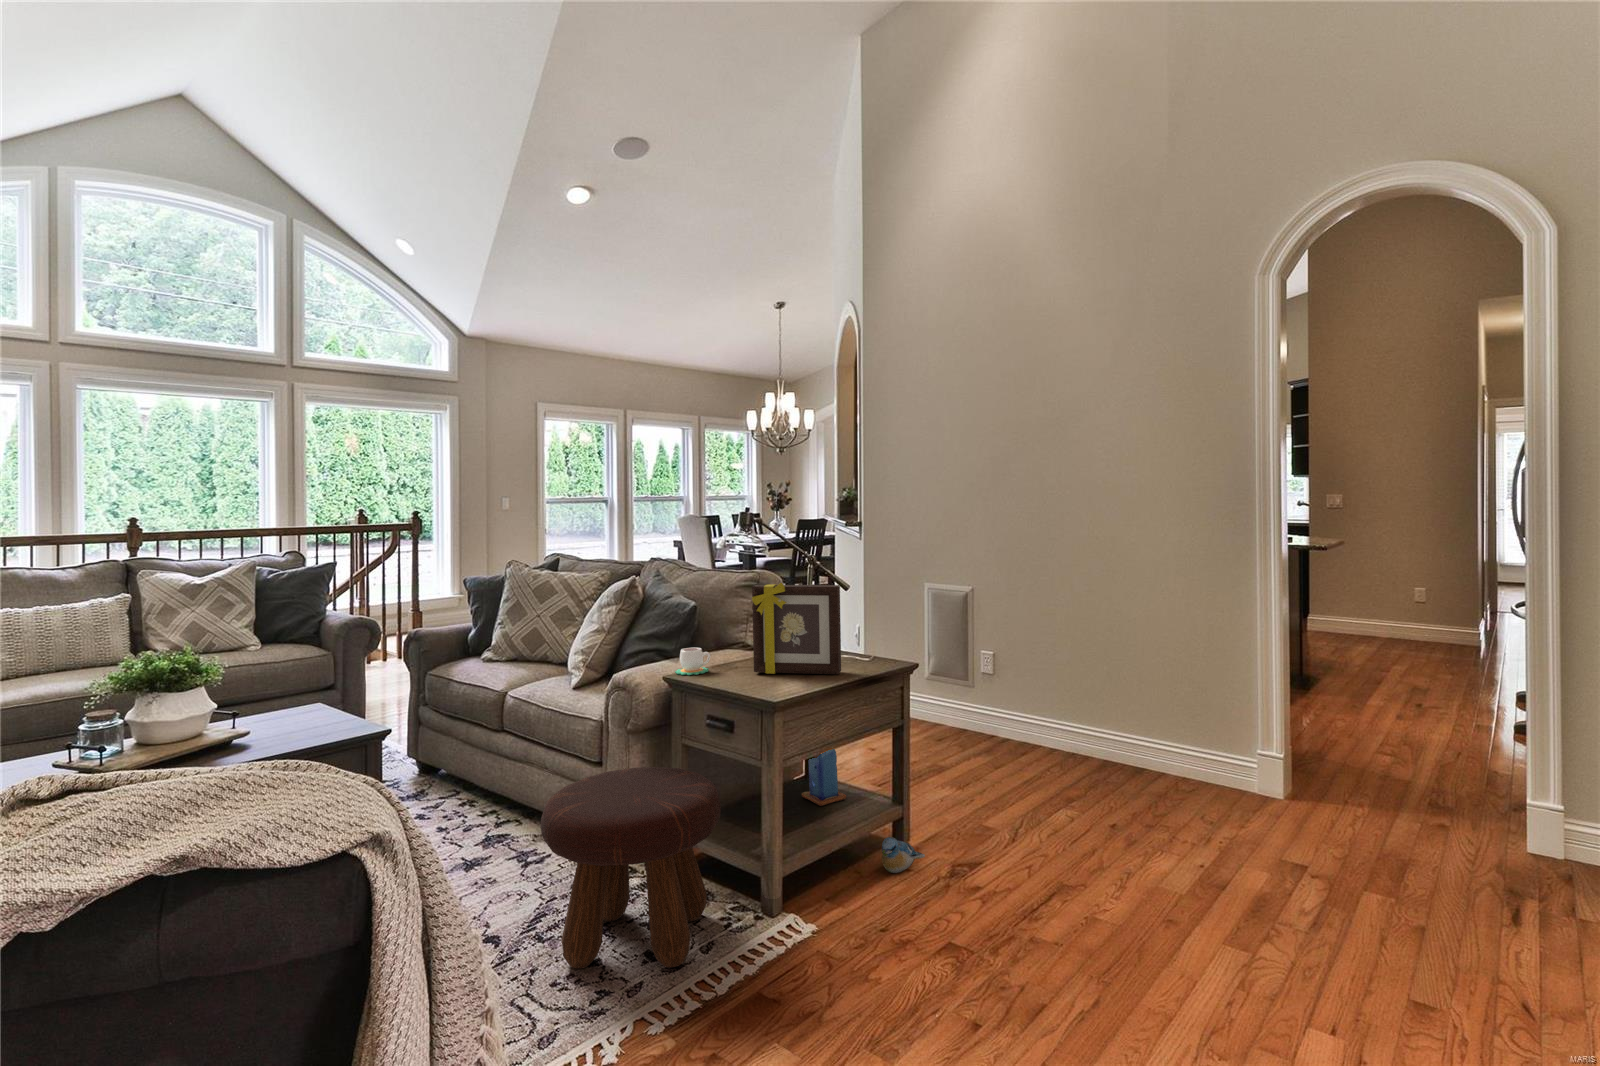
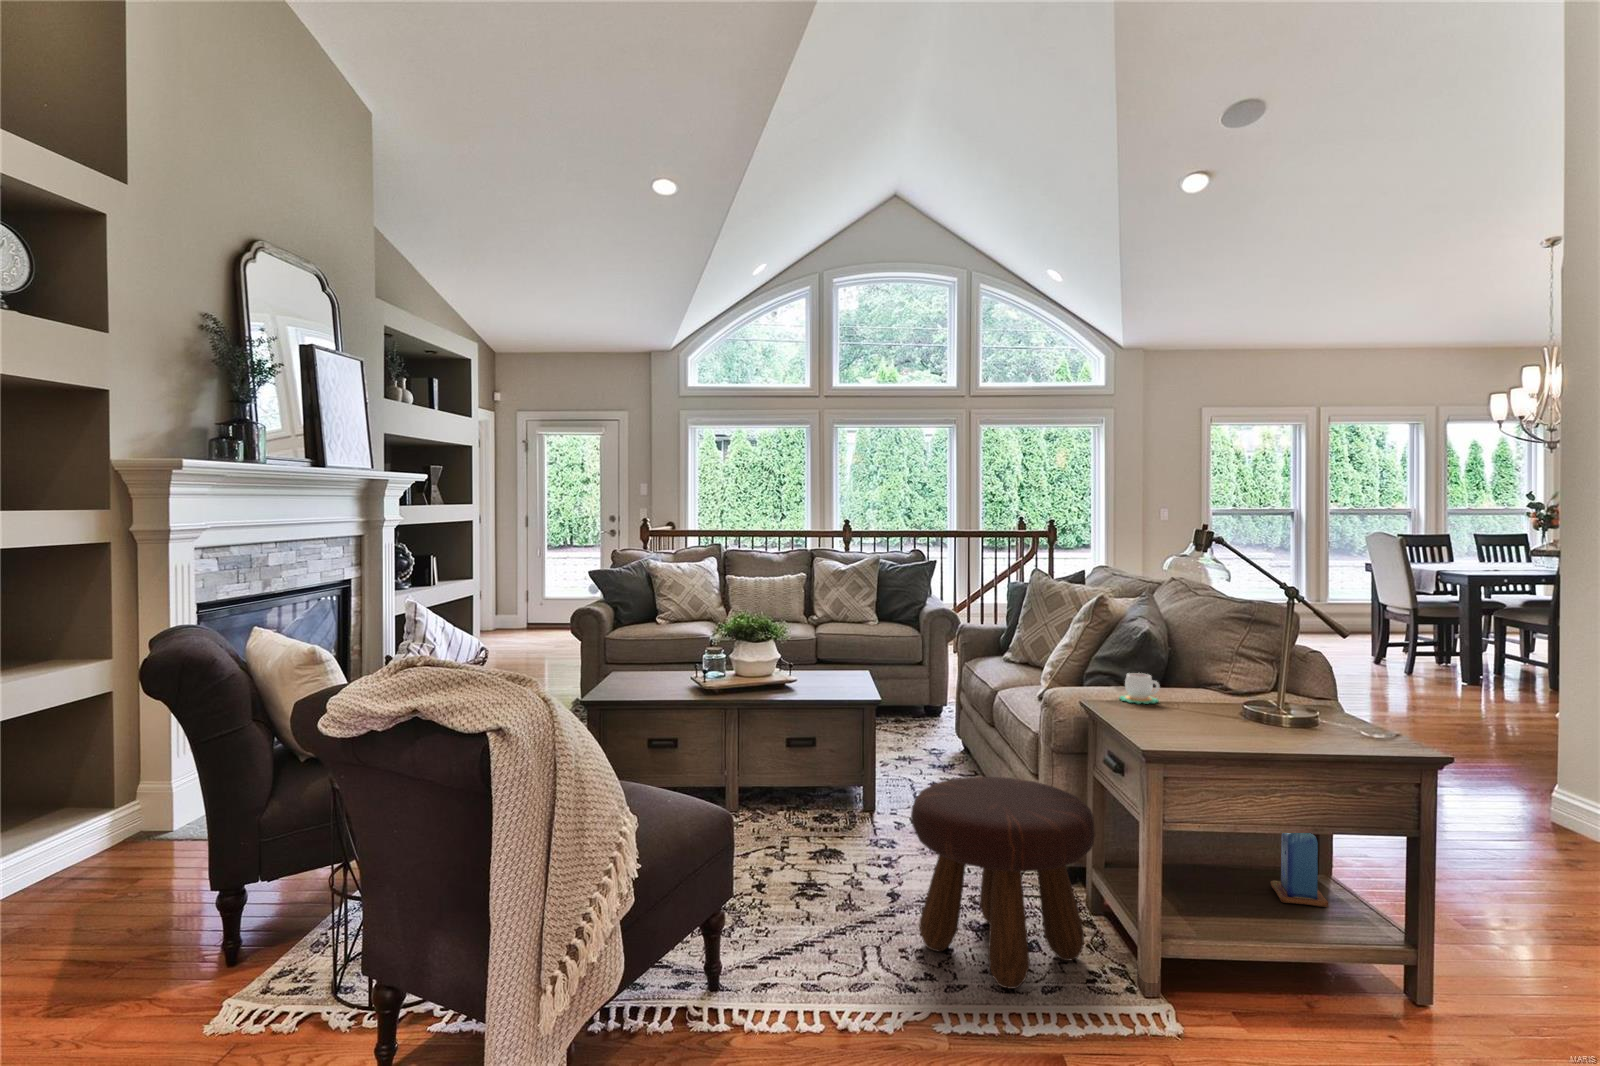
picture frame: present [752,583,841,674] -> none [1199,611,1315,738]
plush toy: present [882,837,925,873] -> none [1339,973,1420,1028]

